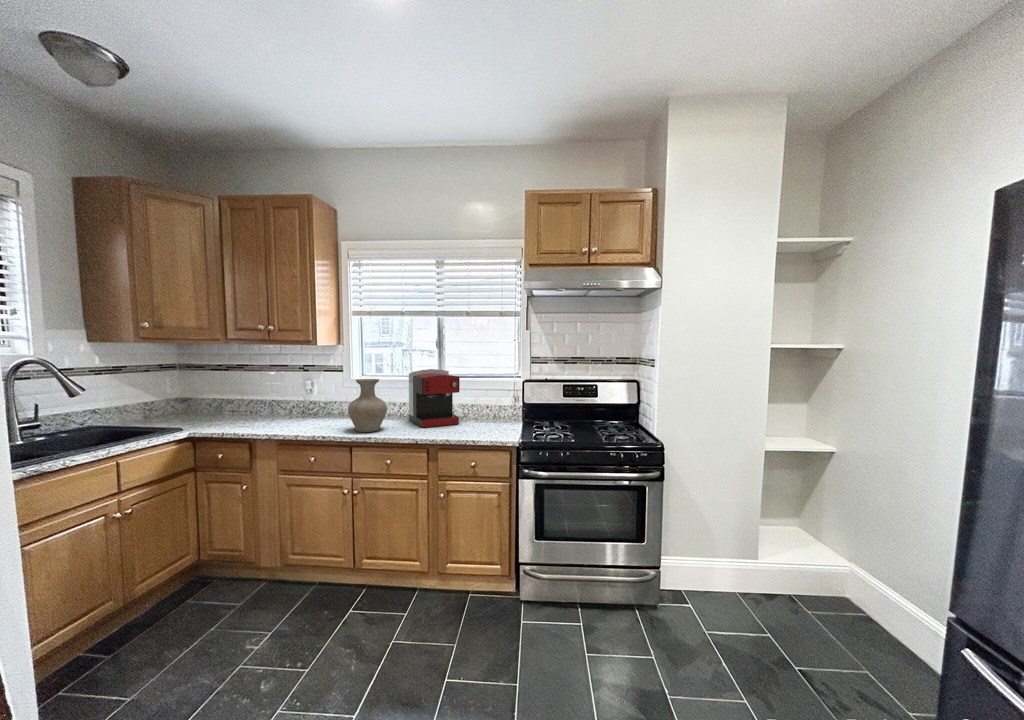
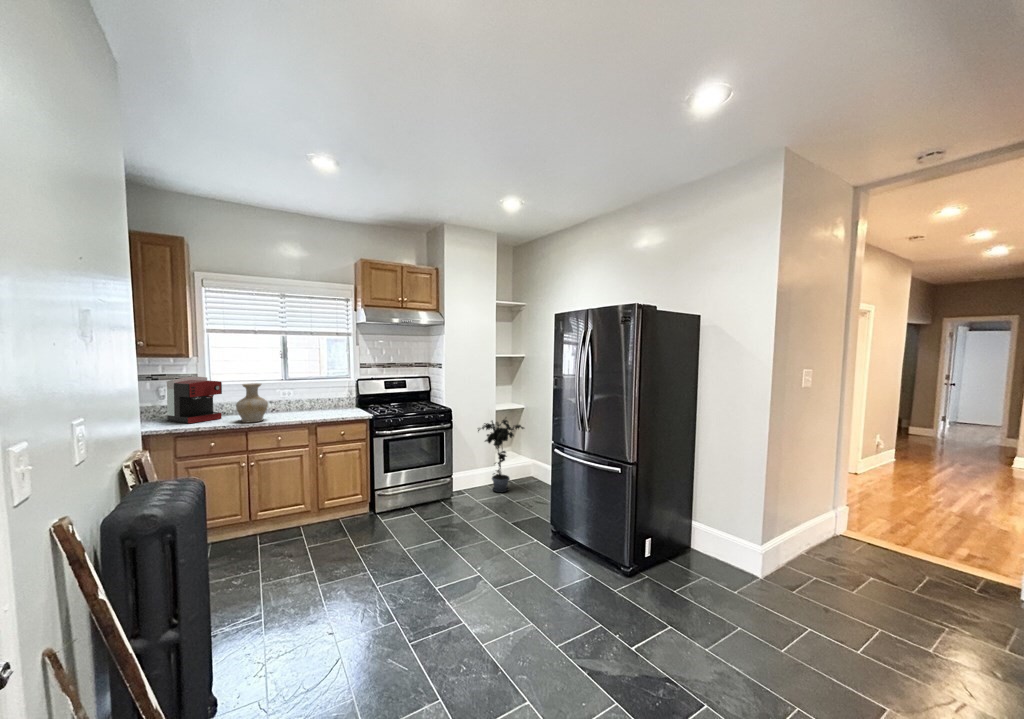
coffee maker: present [409,369,460,427] -> present [167,377,222,423]
potted plant: none [722,475,847,638] -> present [478,419,524,492]

